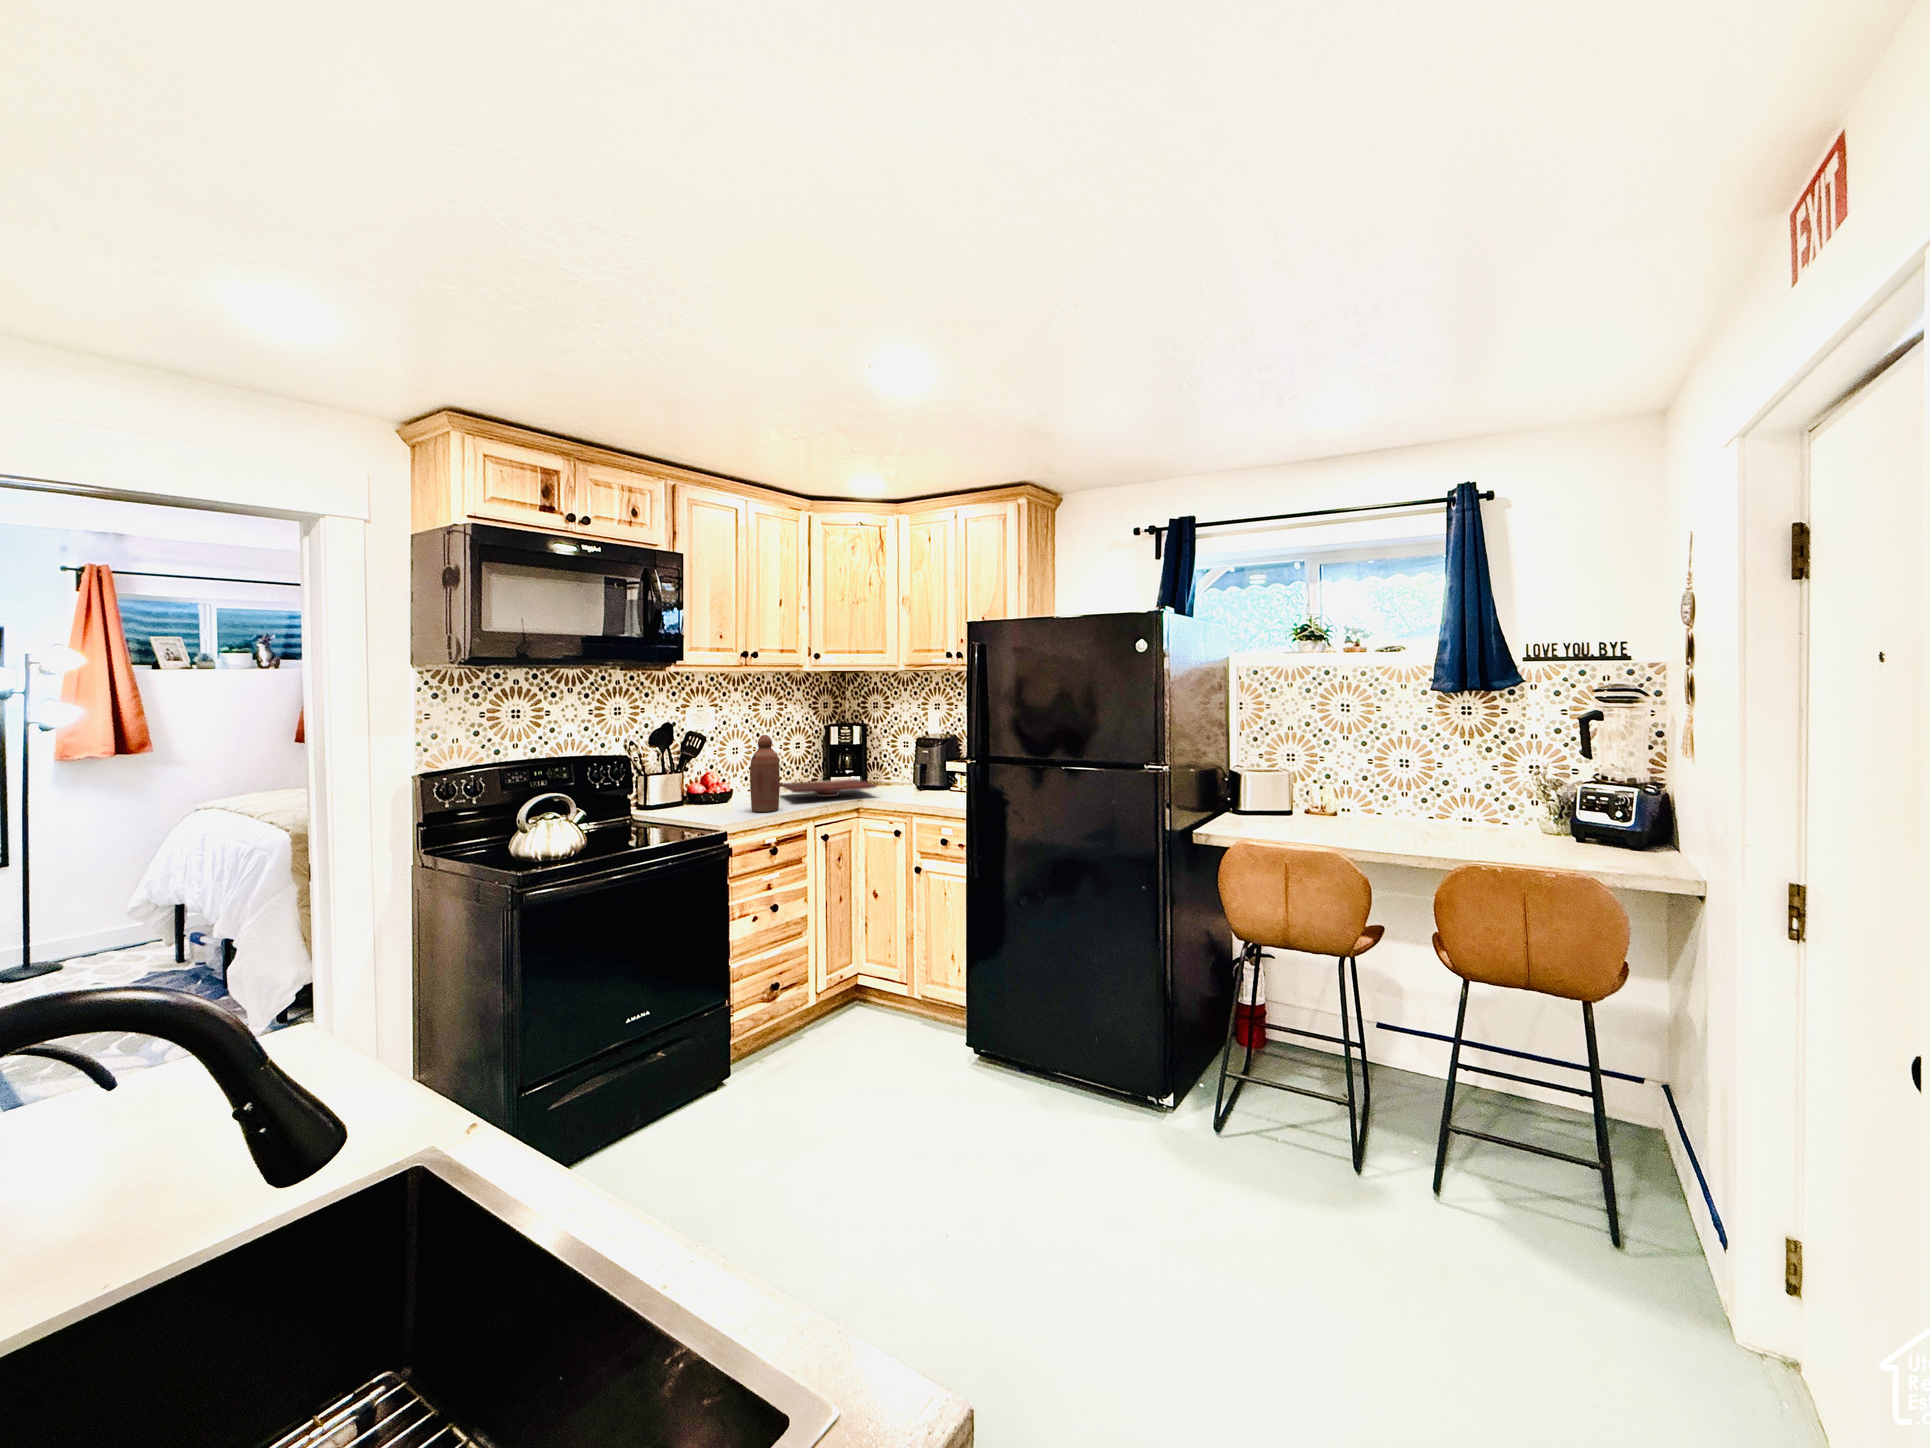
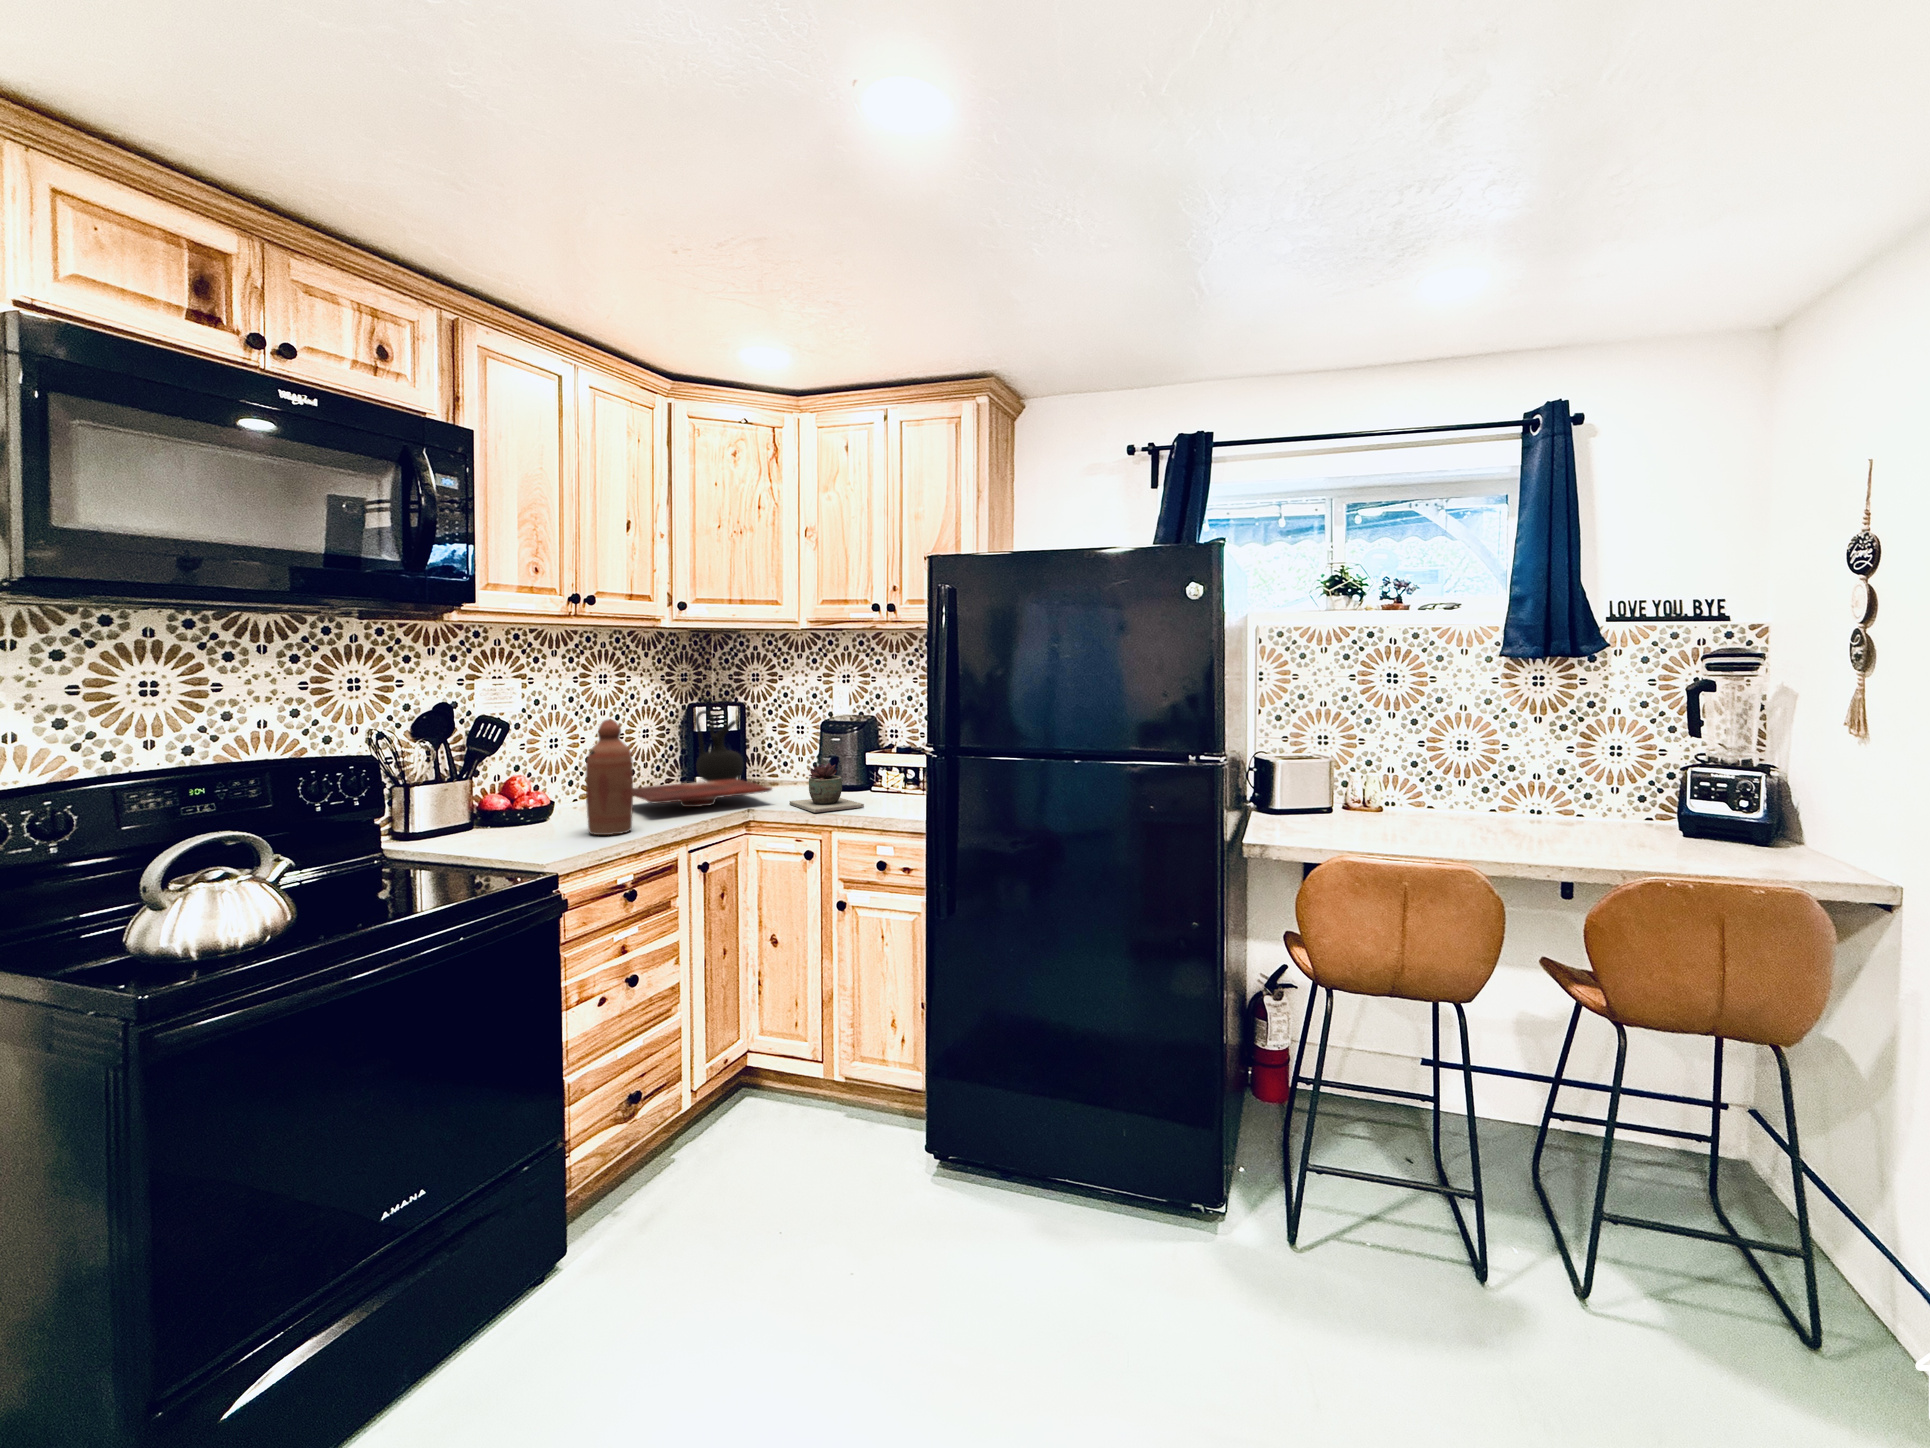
ceramic jug: none [832,730,865,785] -> present [695,711,743,781]
succulent plant: none [888,768,938,803] -> present [789,763,864,813]

